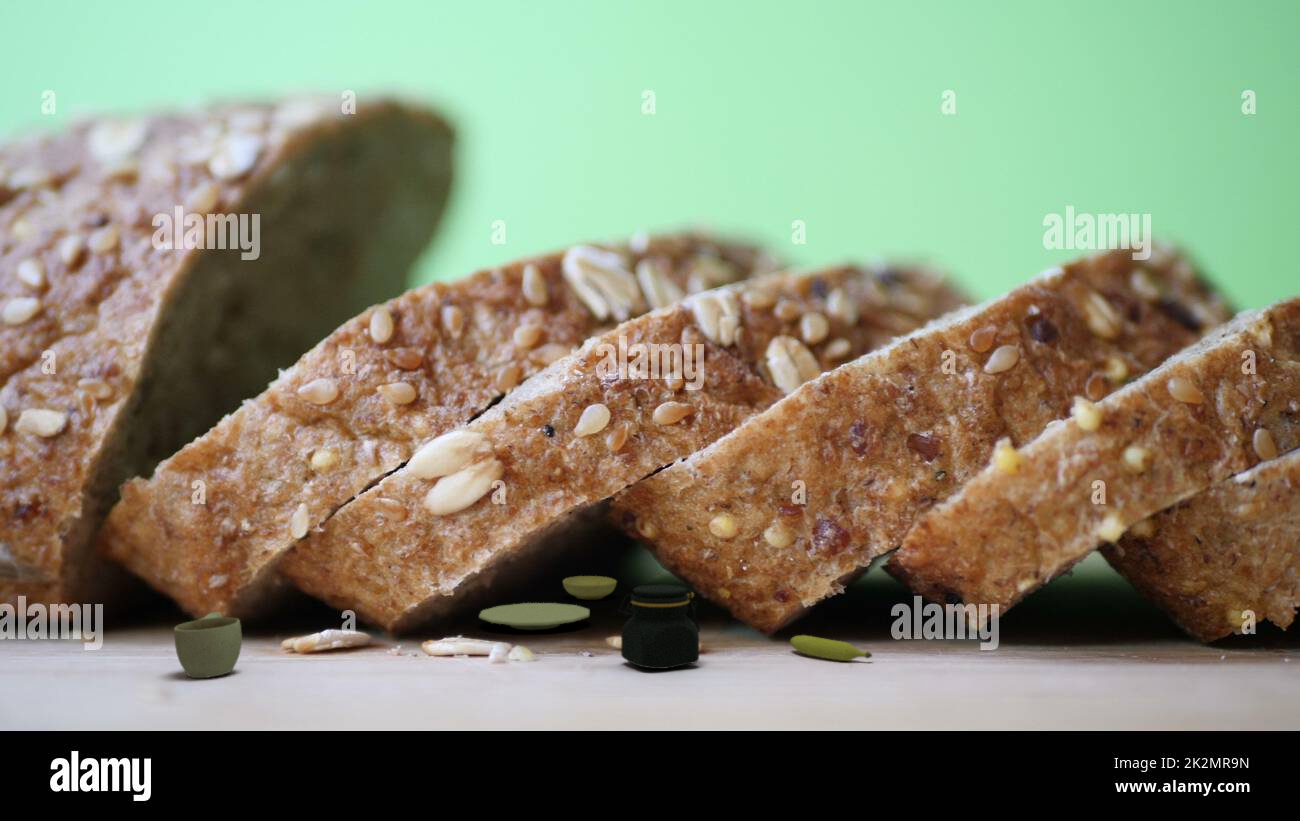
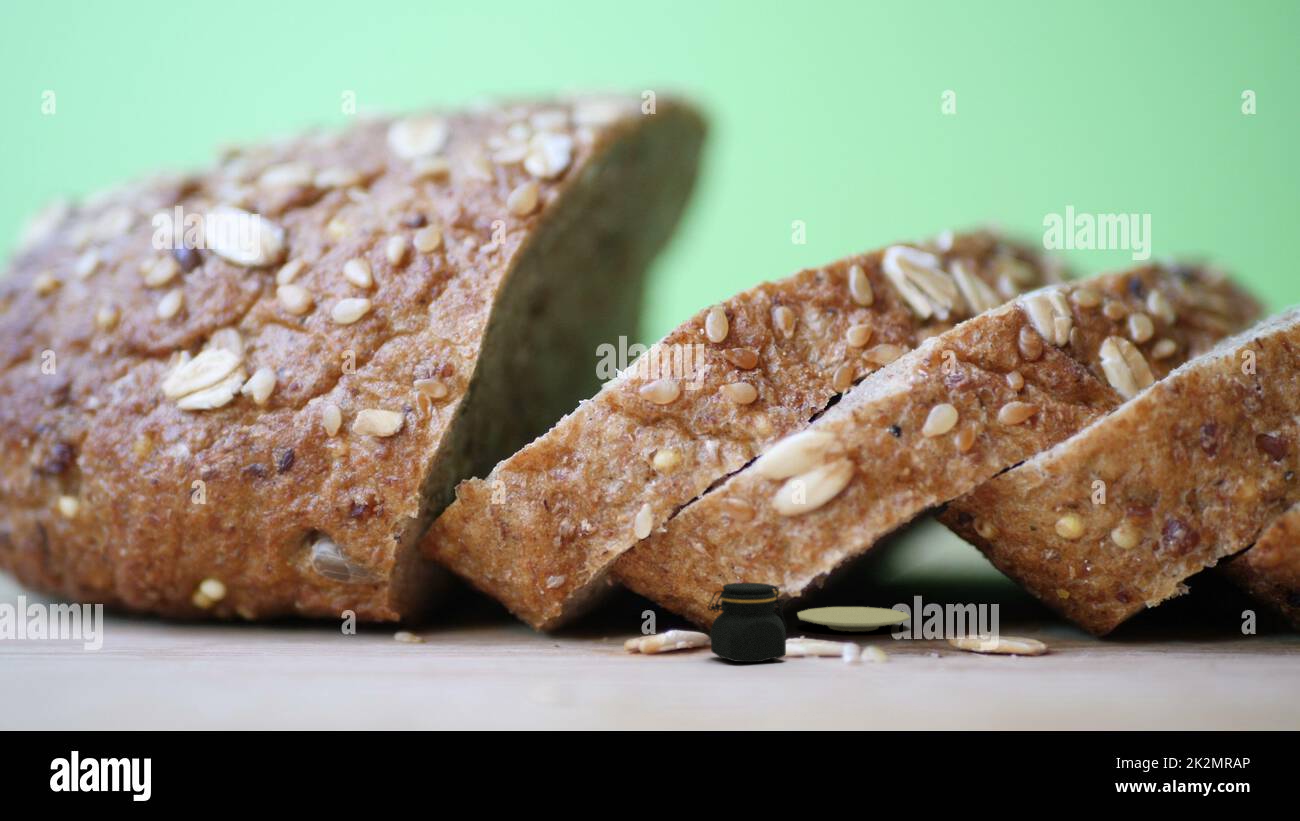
bowl: present [563,576,616,599] -> none [853,583,910,607]
jar: present [618,584,700,669] -> present [708,583,787,662]
cup: present [174,612,242,678] -> none [555,605,615,665]
fruit: present [790,635,872,661] -> none [1137,634,1228,659]

